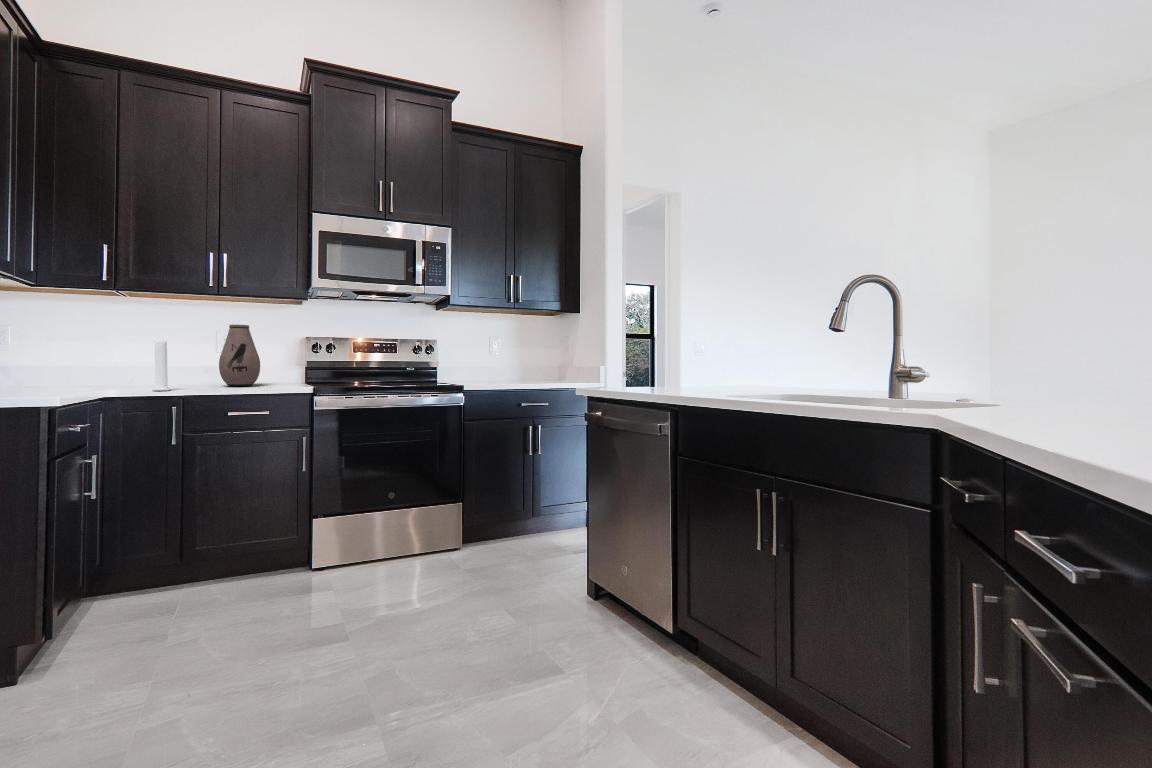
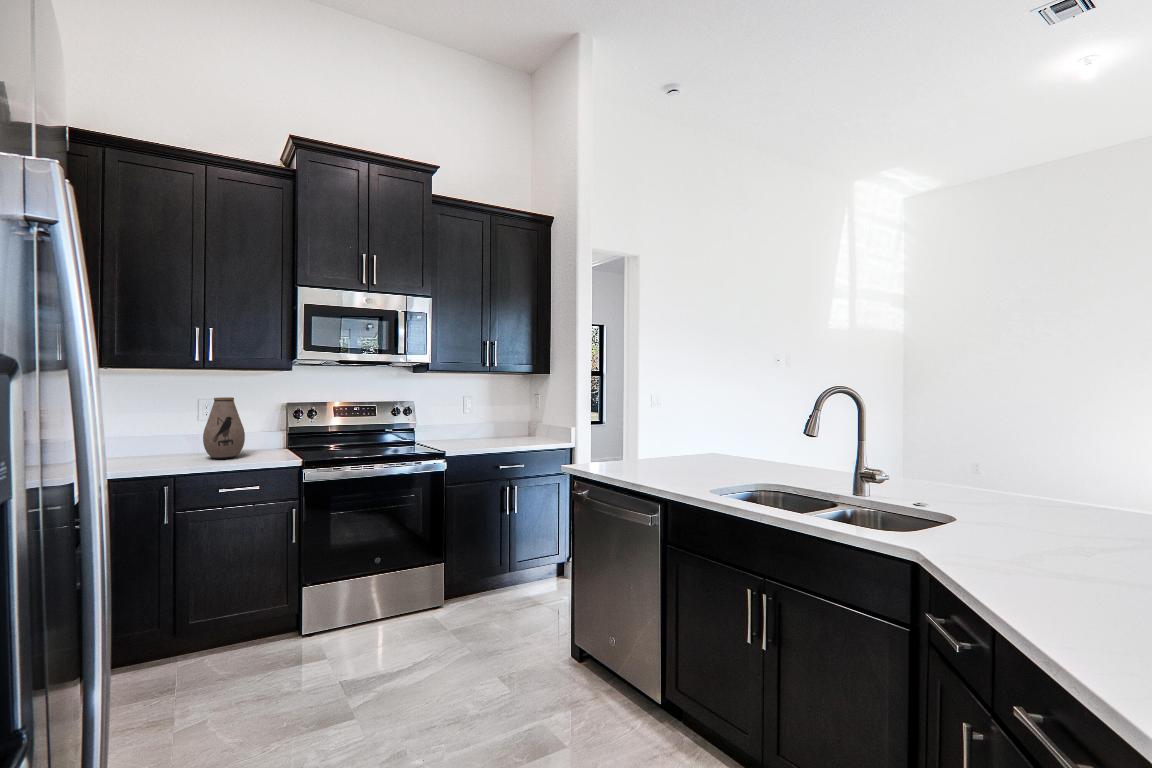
candle: present [152,334,171,391] -> none [138,414,157,471]

